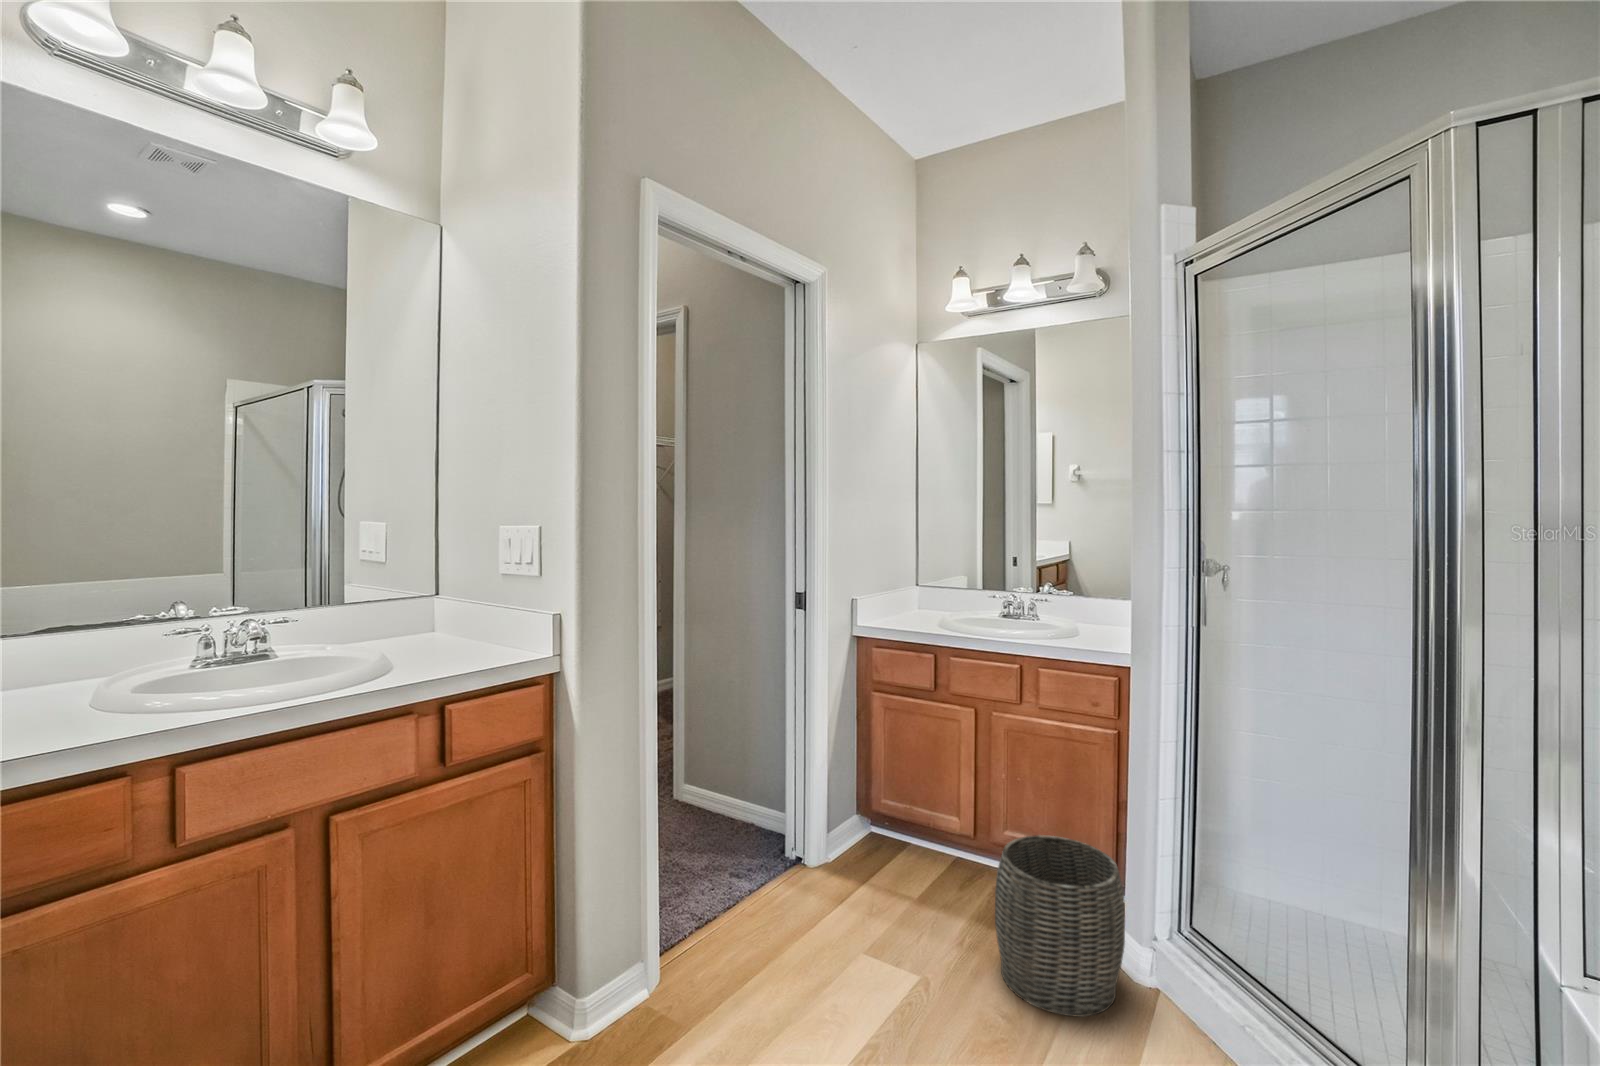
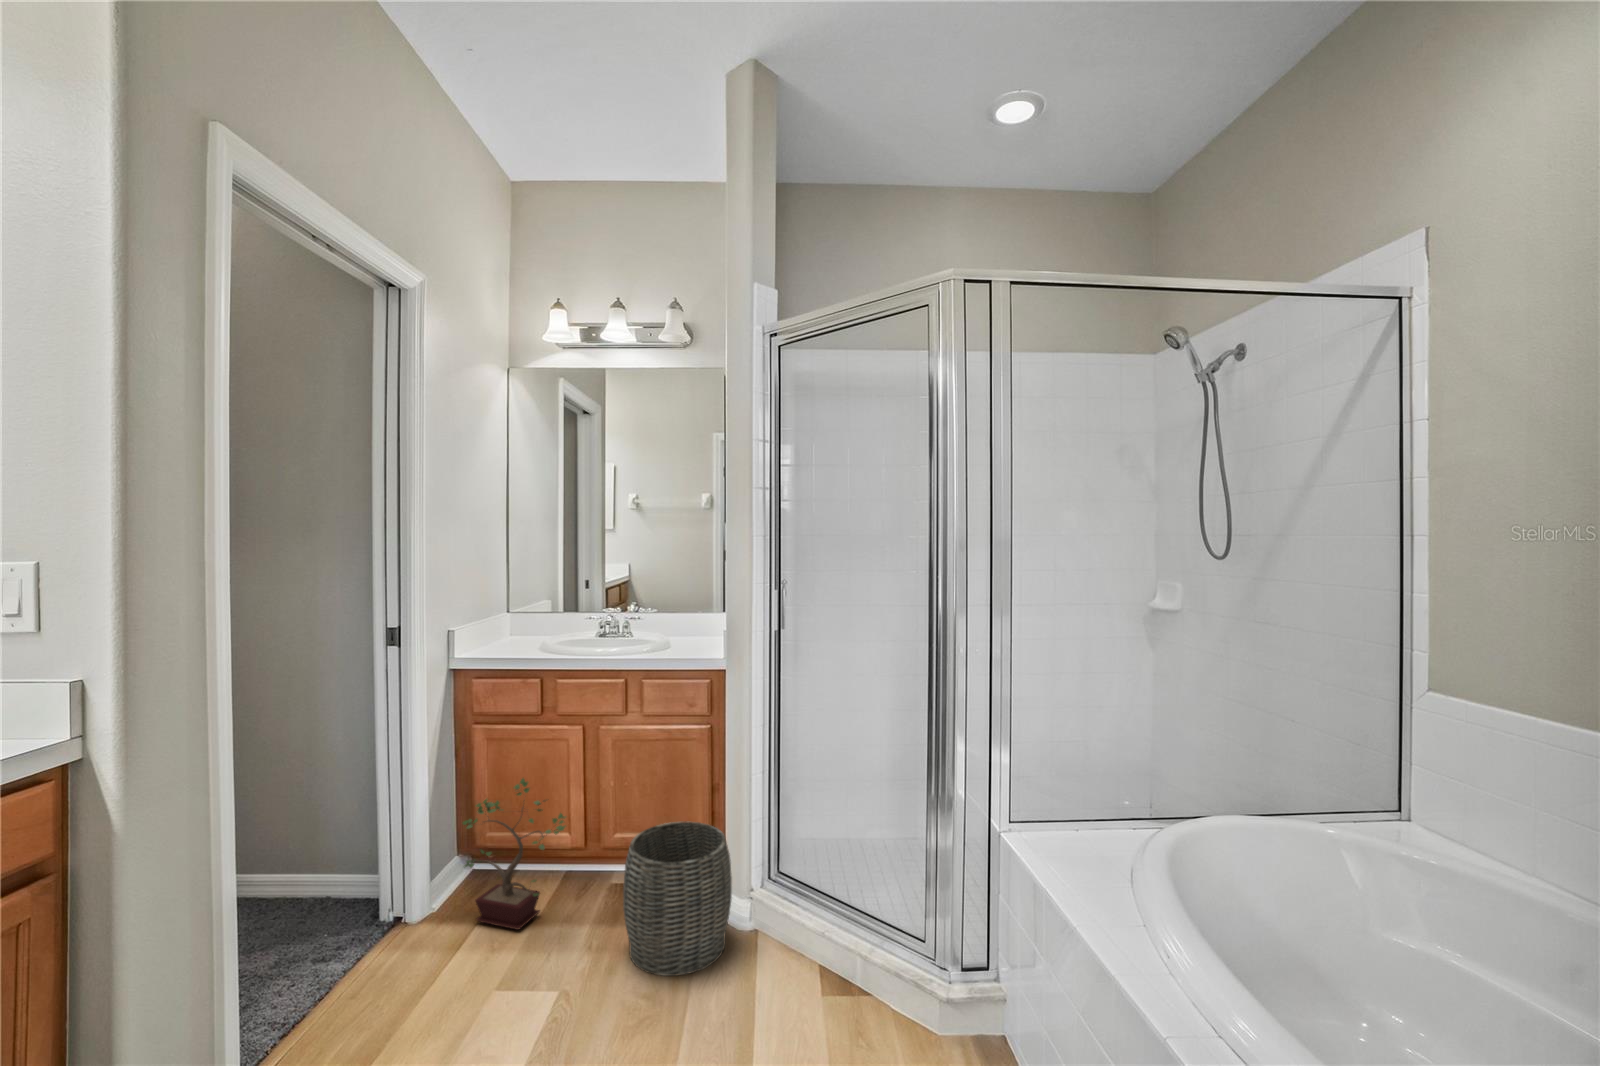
potted plant: none [852,751,946,903] -> present [463,778,566,930]

